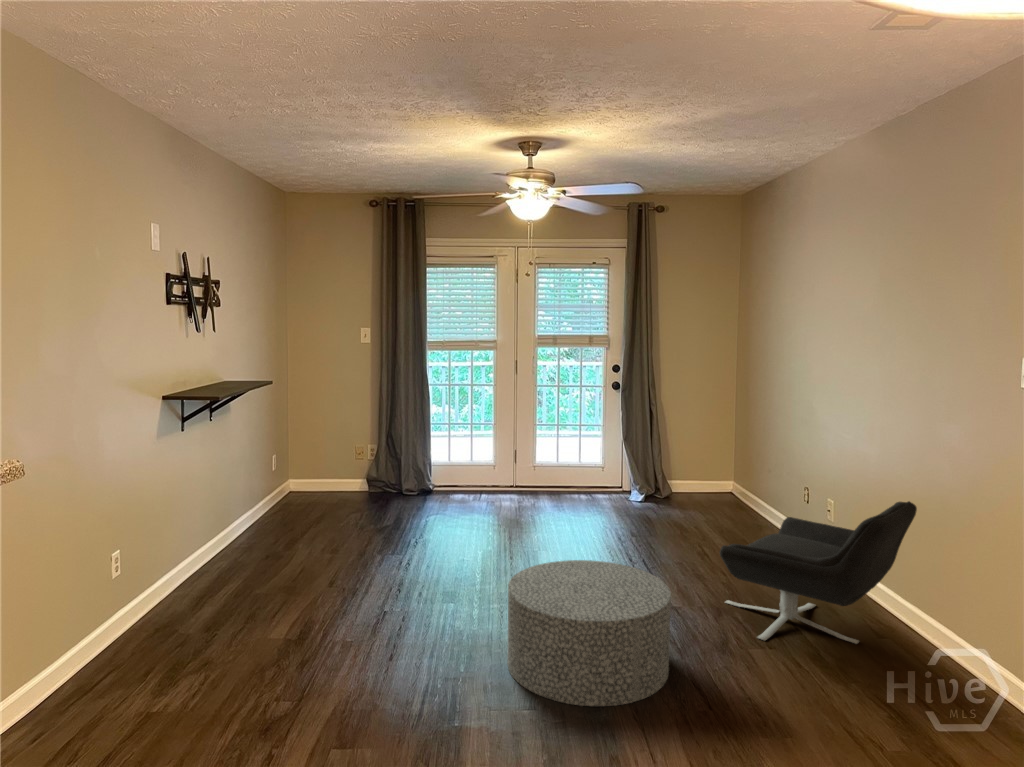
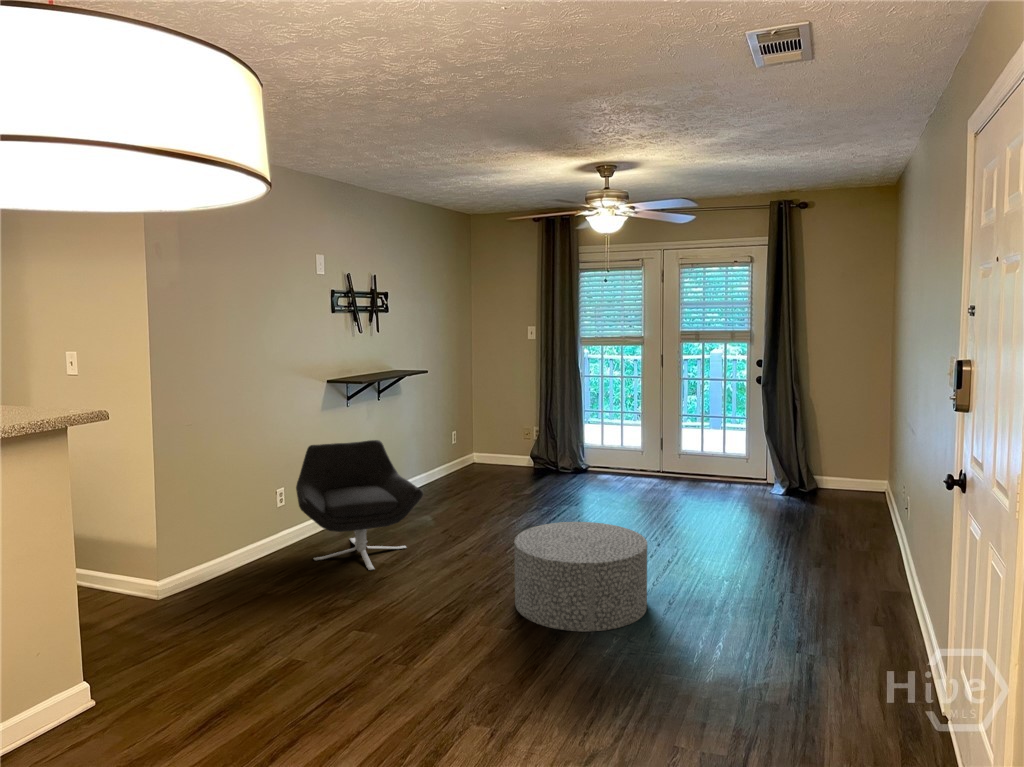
lounge chair: present [720,501,917,644] -> present [296,440,423,570]

